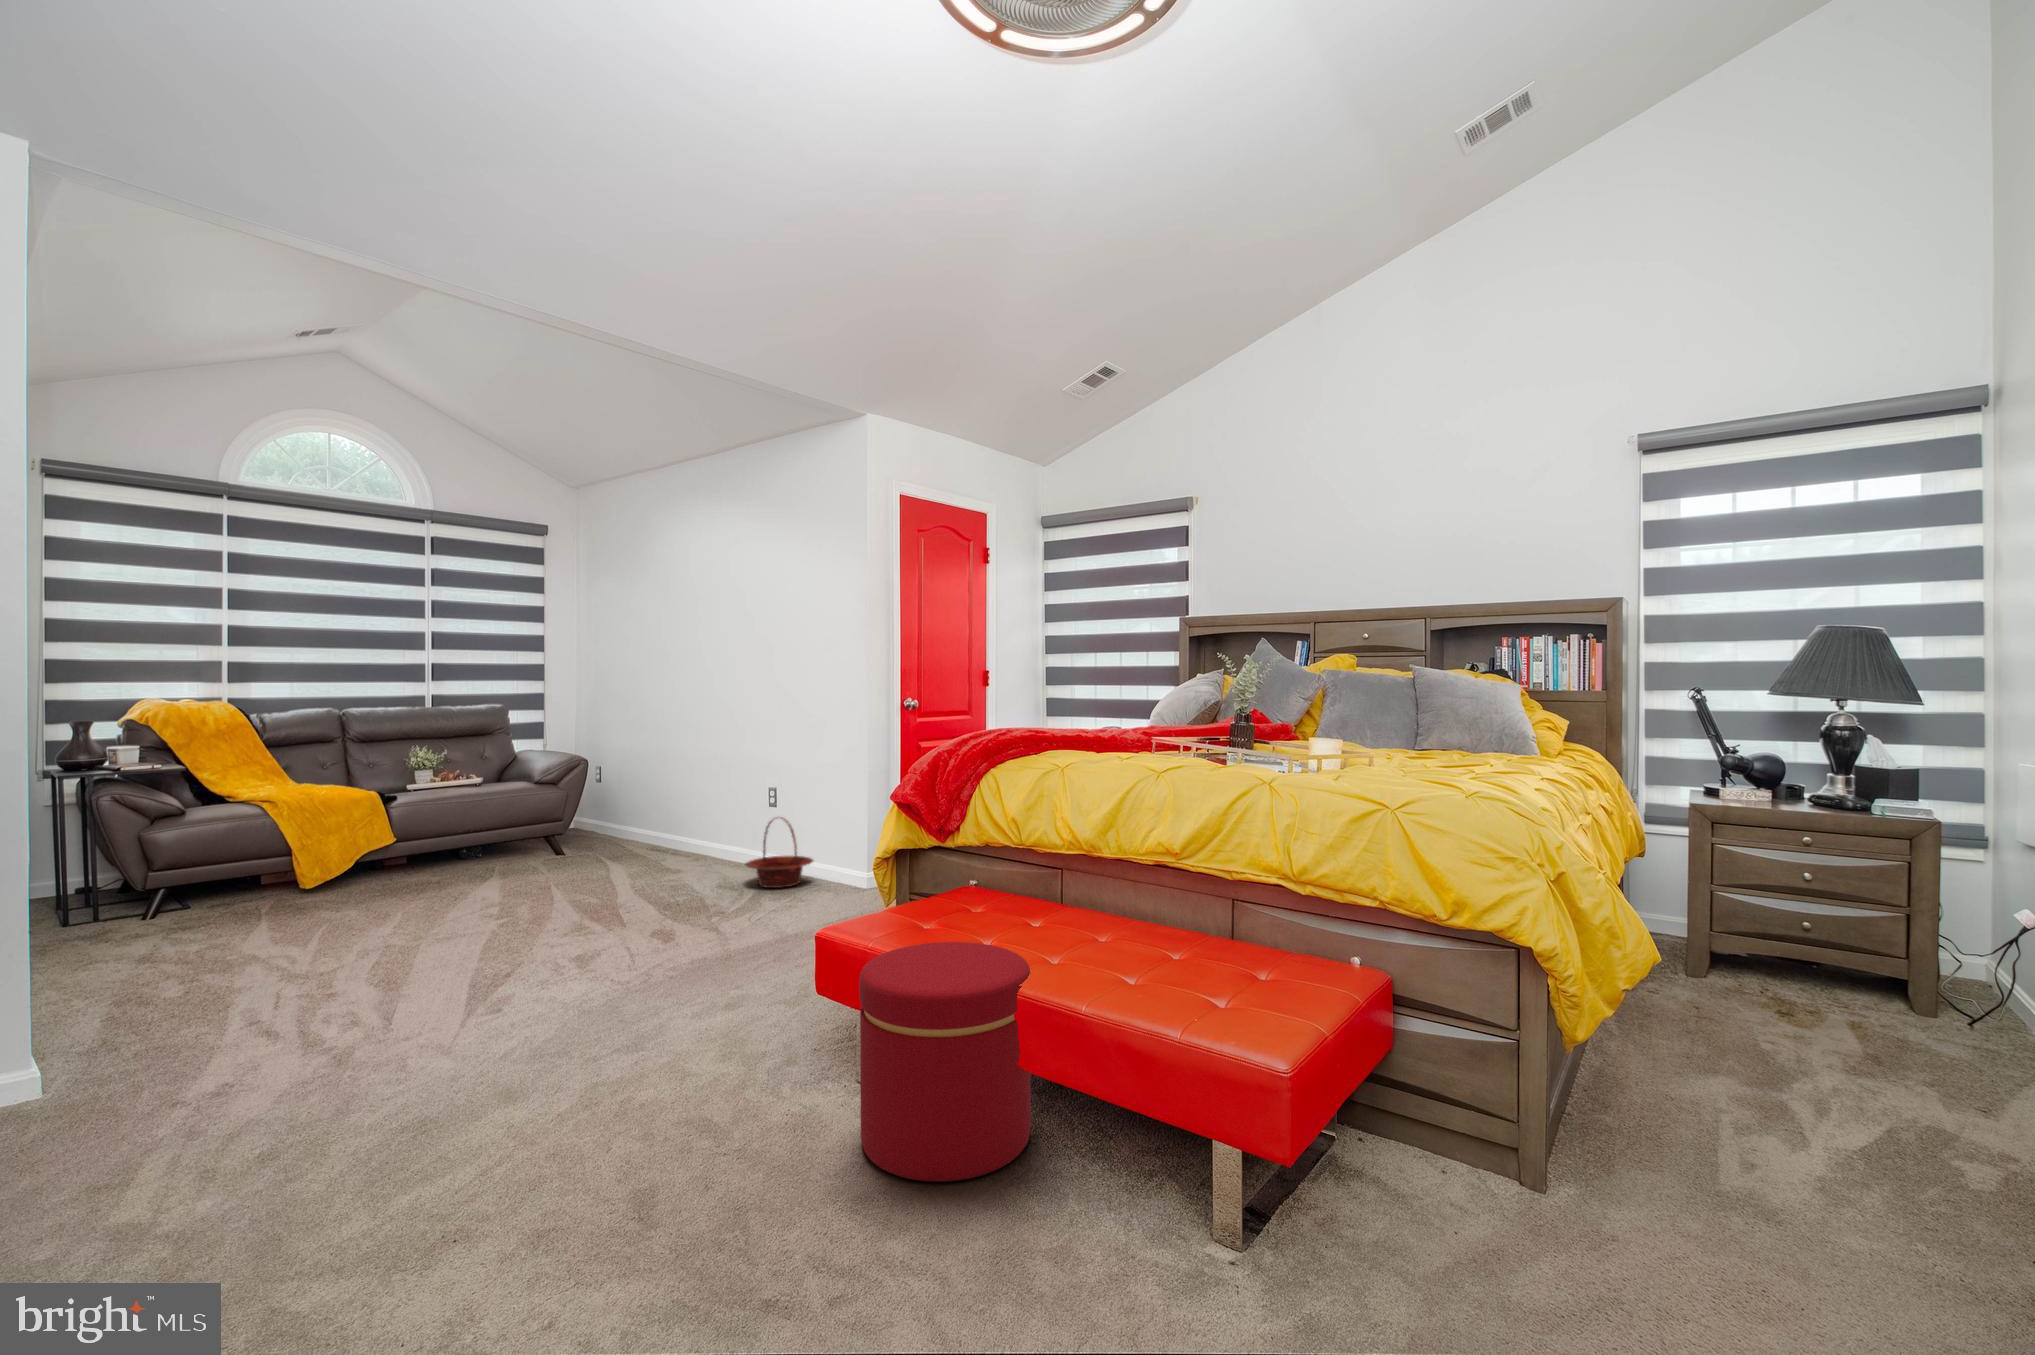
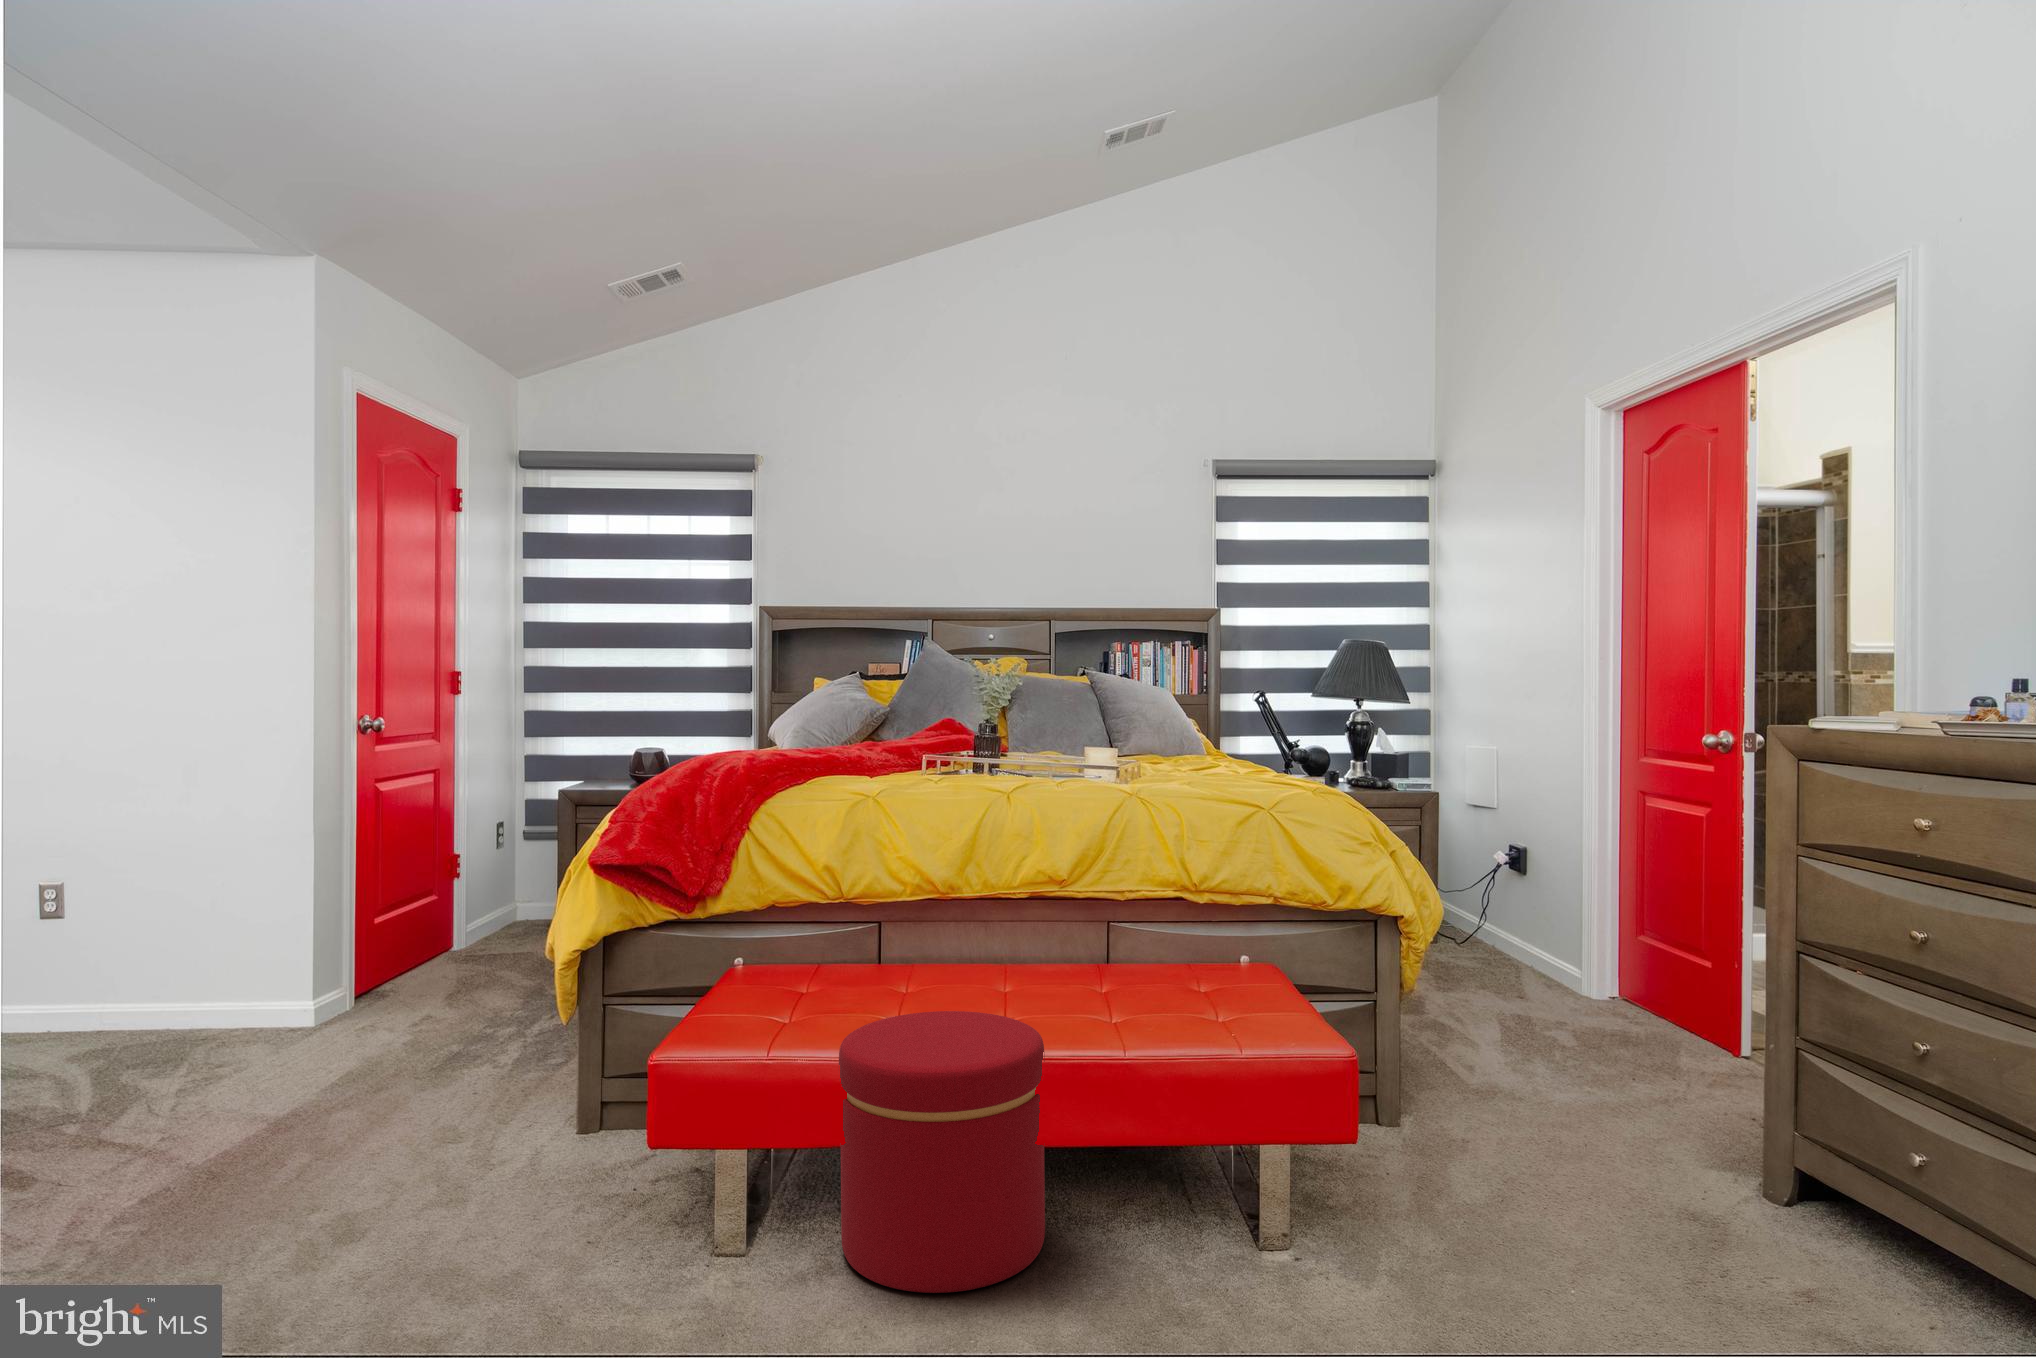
basket: present [745,818,813,888] -> none [72,930,217,1058]

